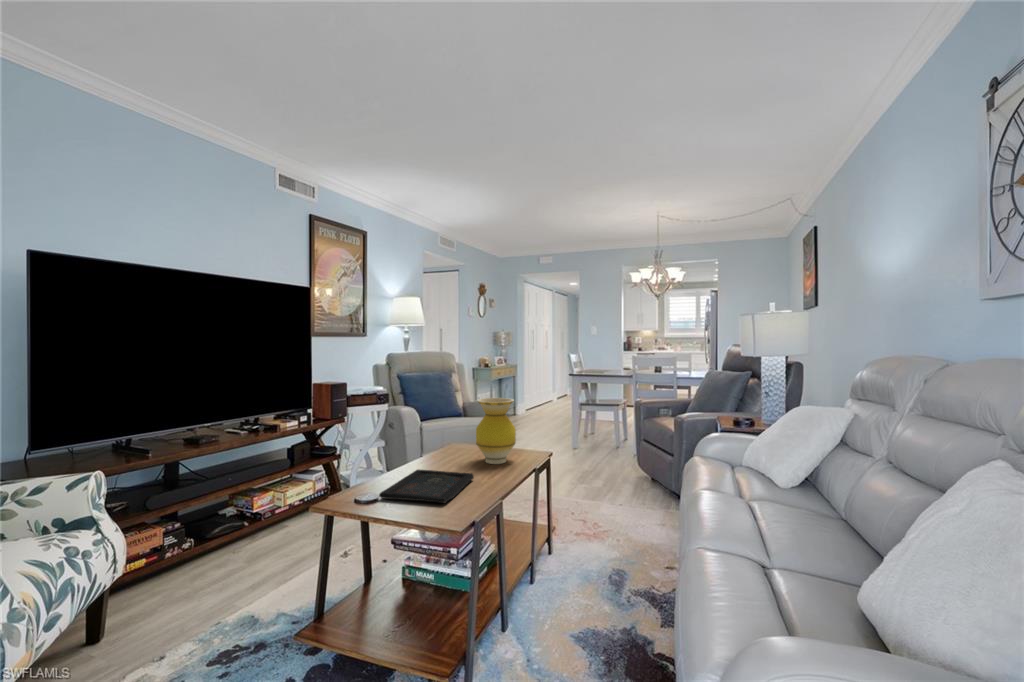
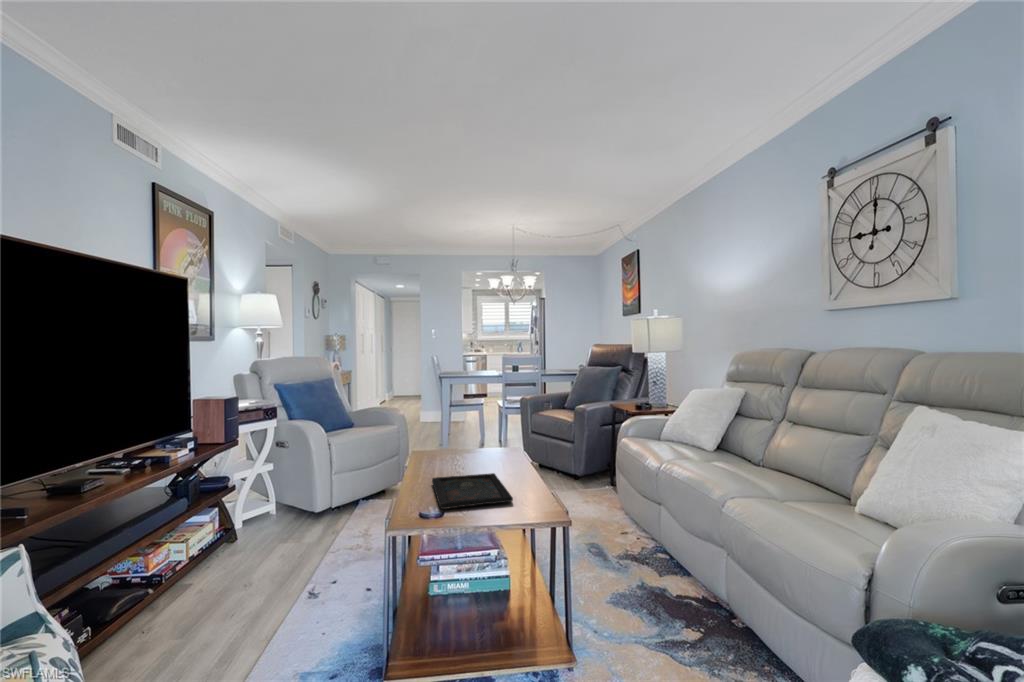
vase: present [476,398,516,464] -> none [463,398,503,464]

